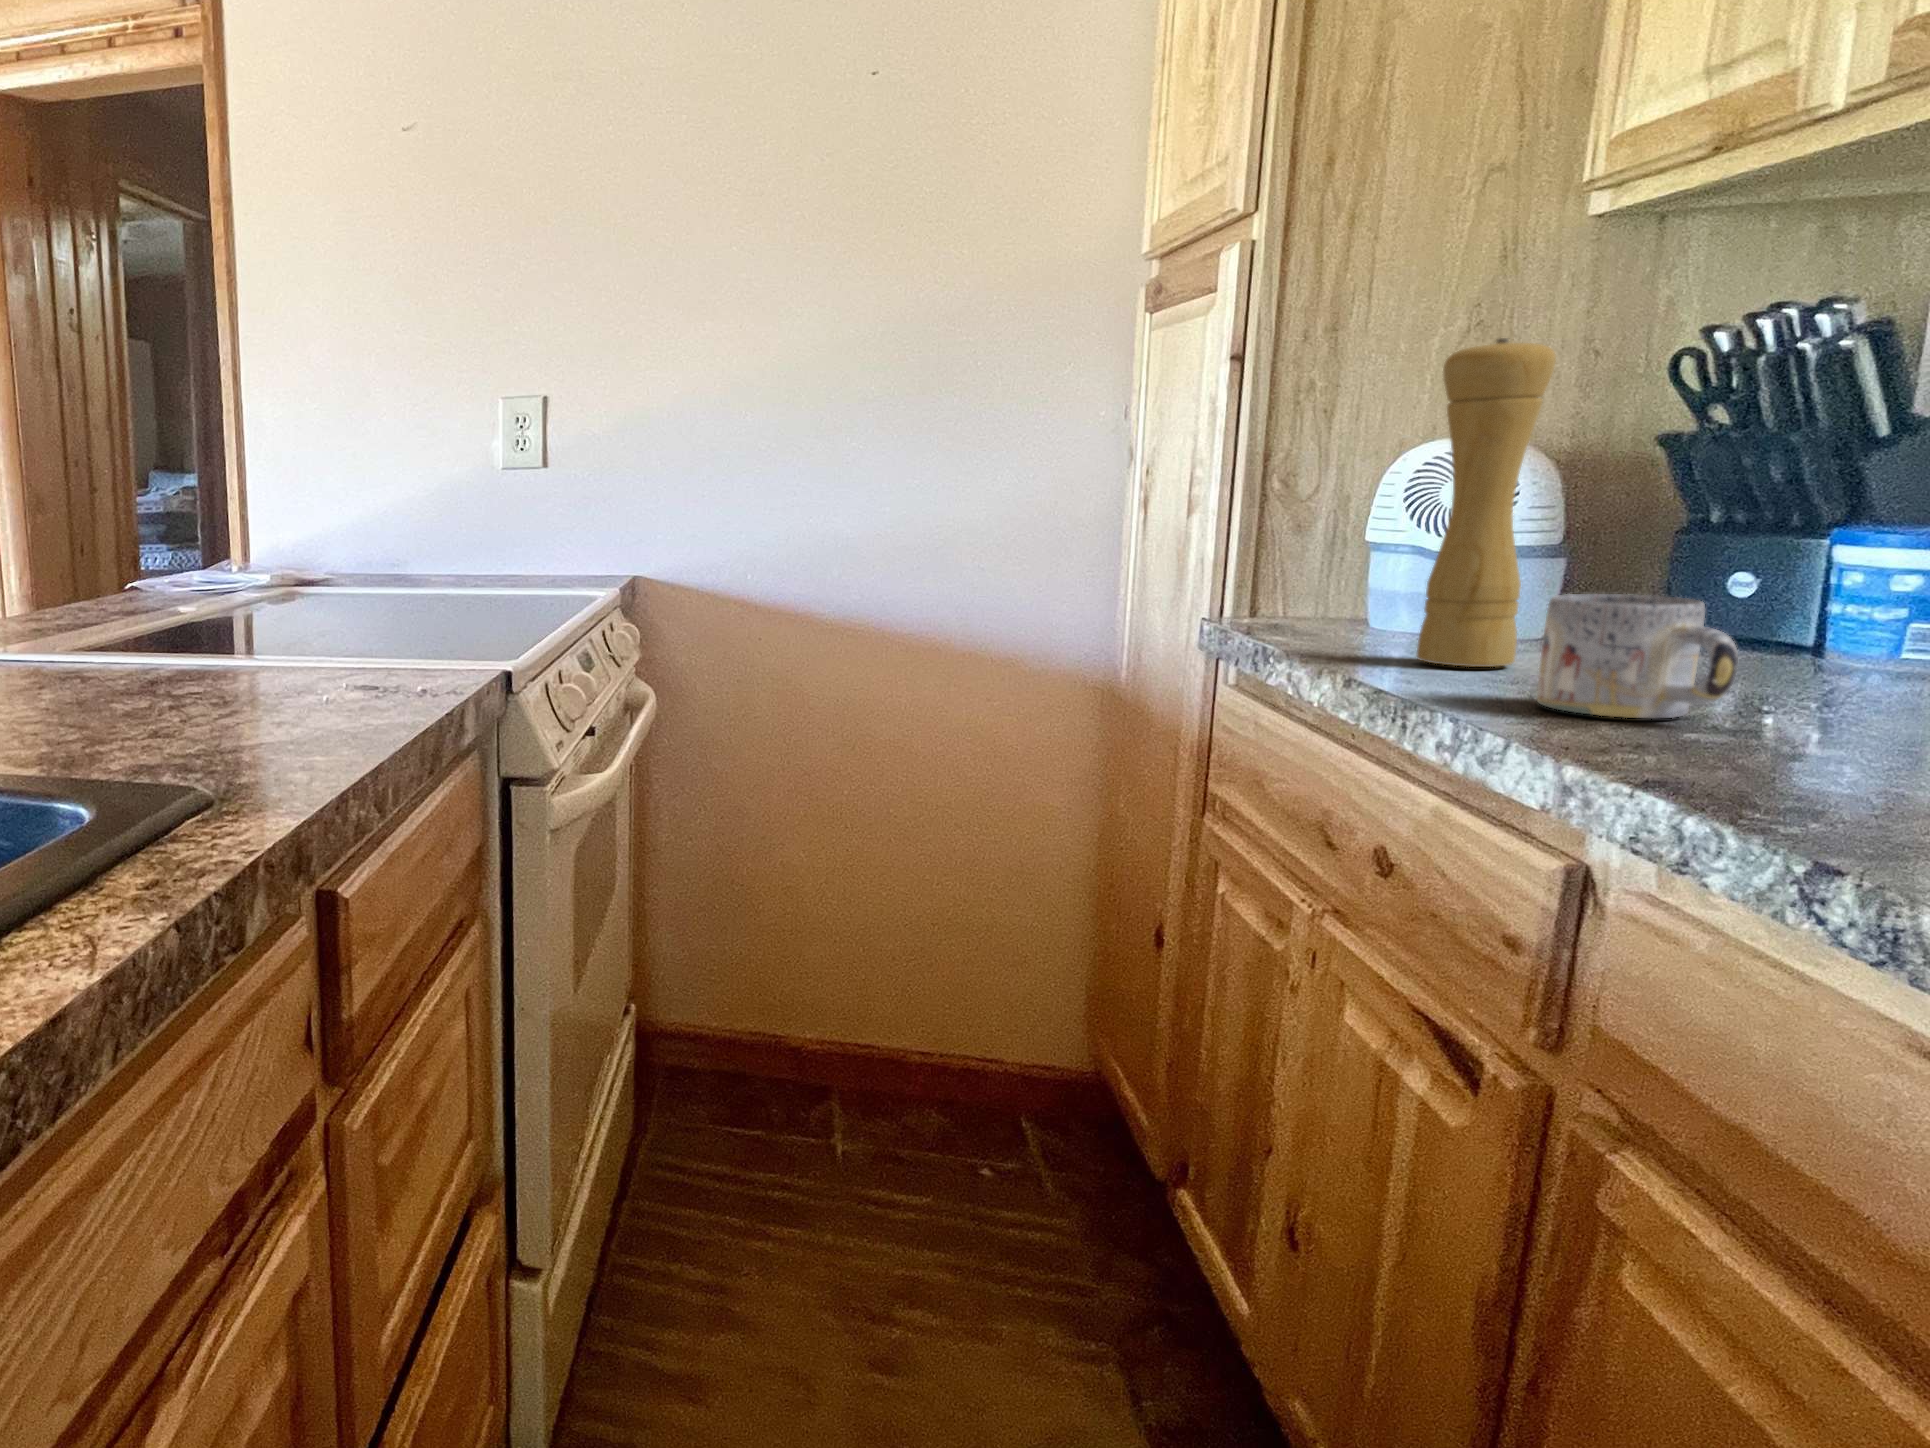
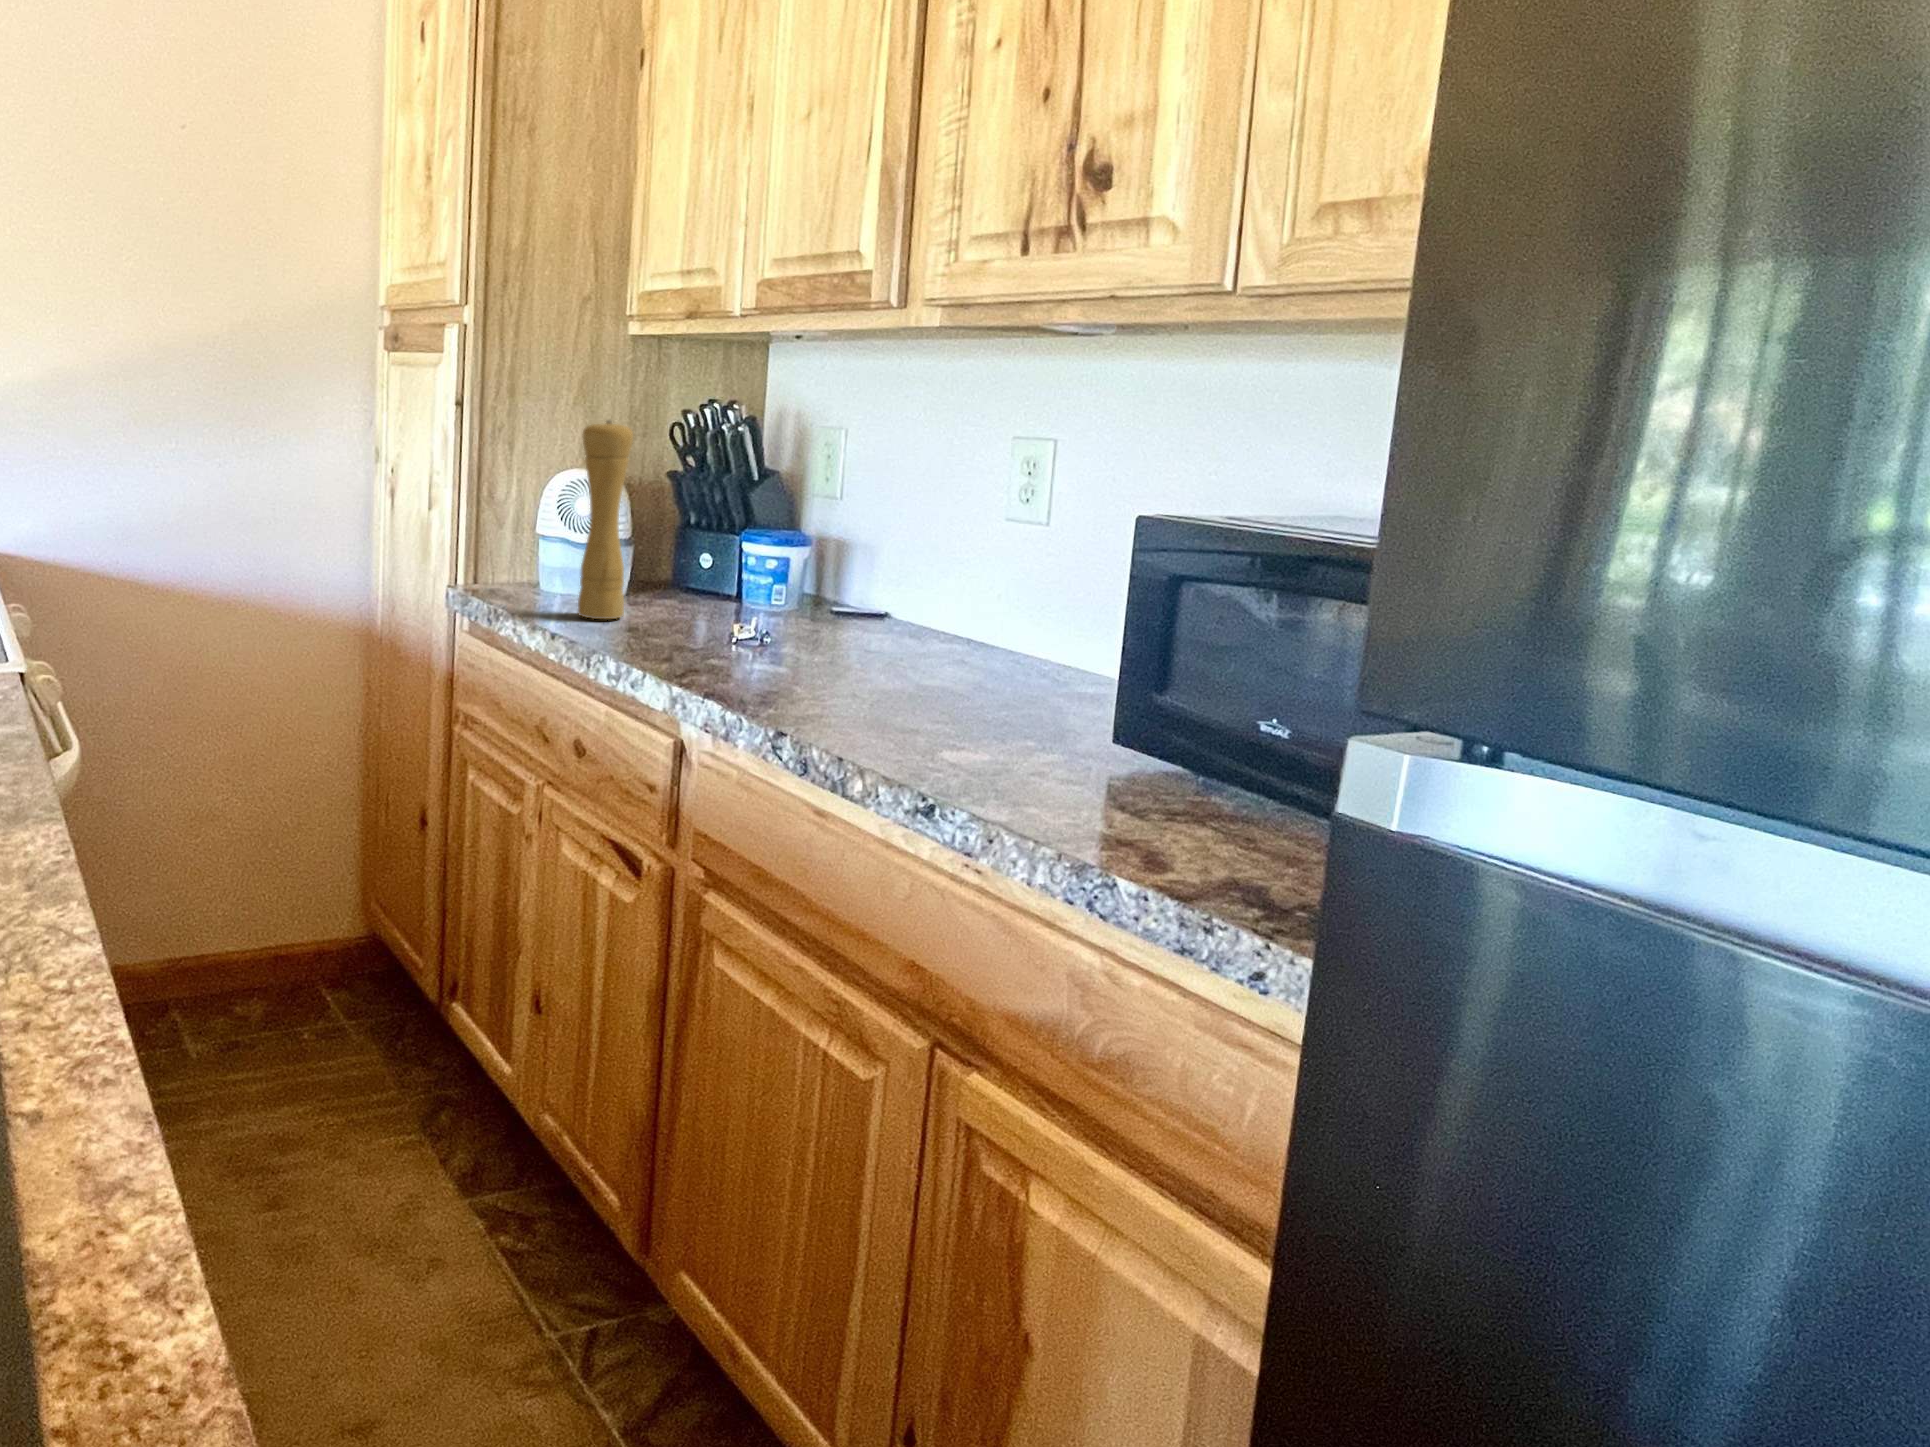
mug: present [1537,594,1738,718] -> none [646,581,727,653]

